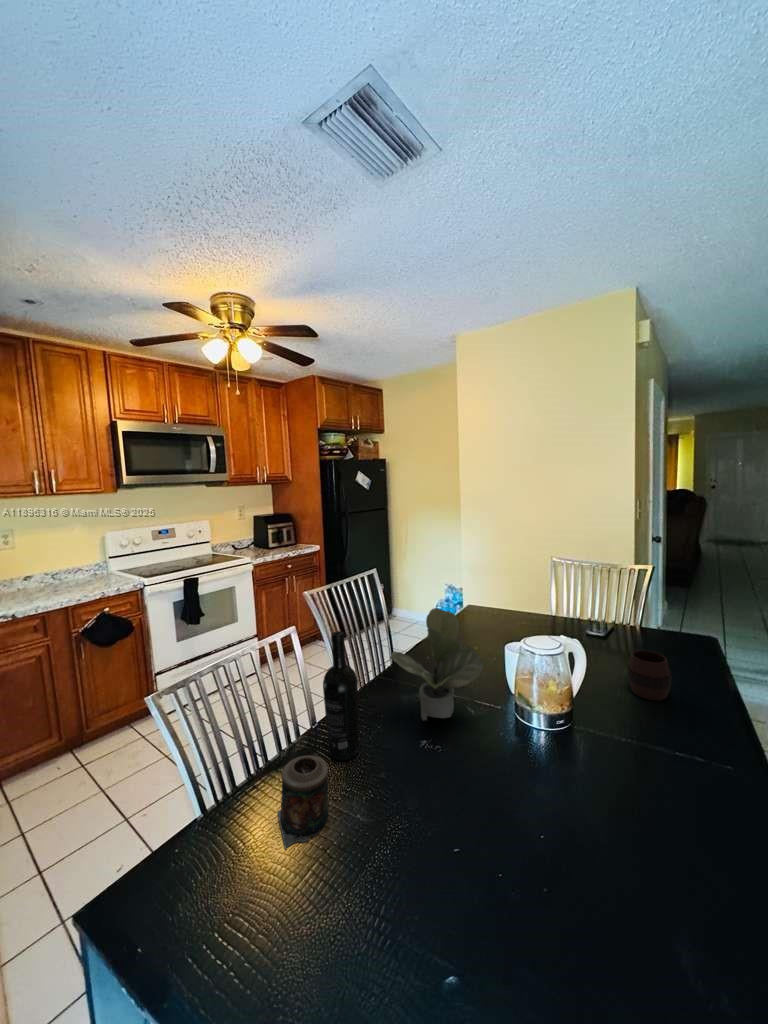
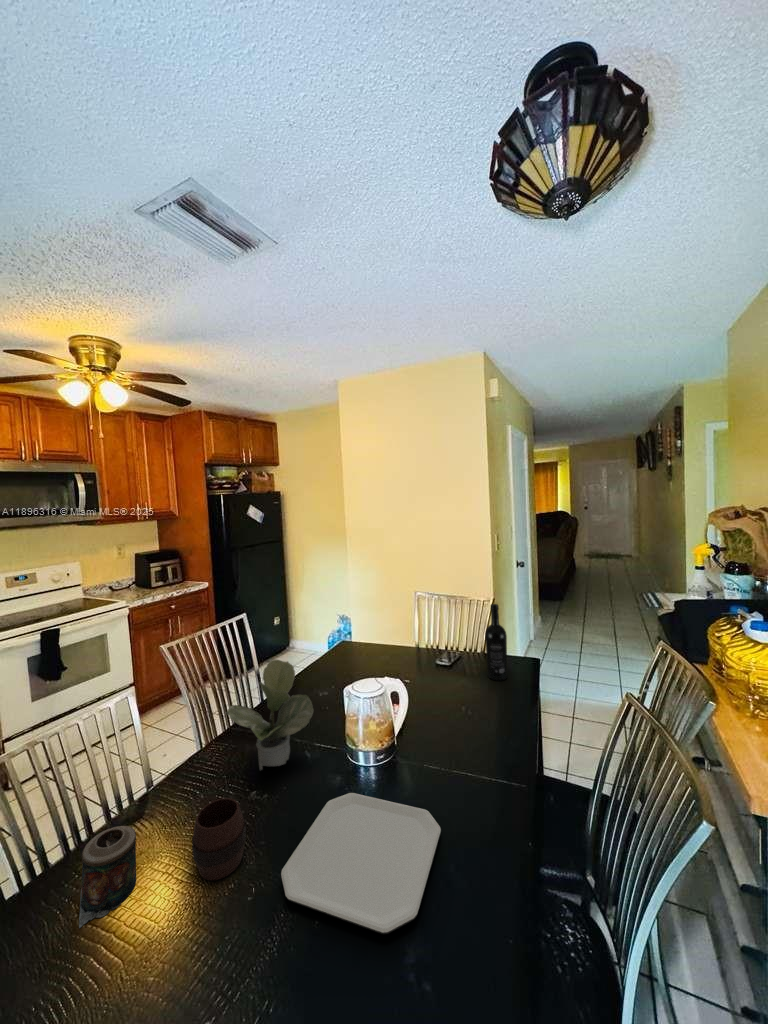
wine bottle: present [323,631,360,760] -> present [485,604,507,681]
cup: present [628,650,672,701] -> present [192,798,246,881]
plate: none [485,756,678,924] -> present [281,793,441,934]

